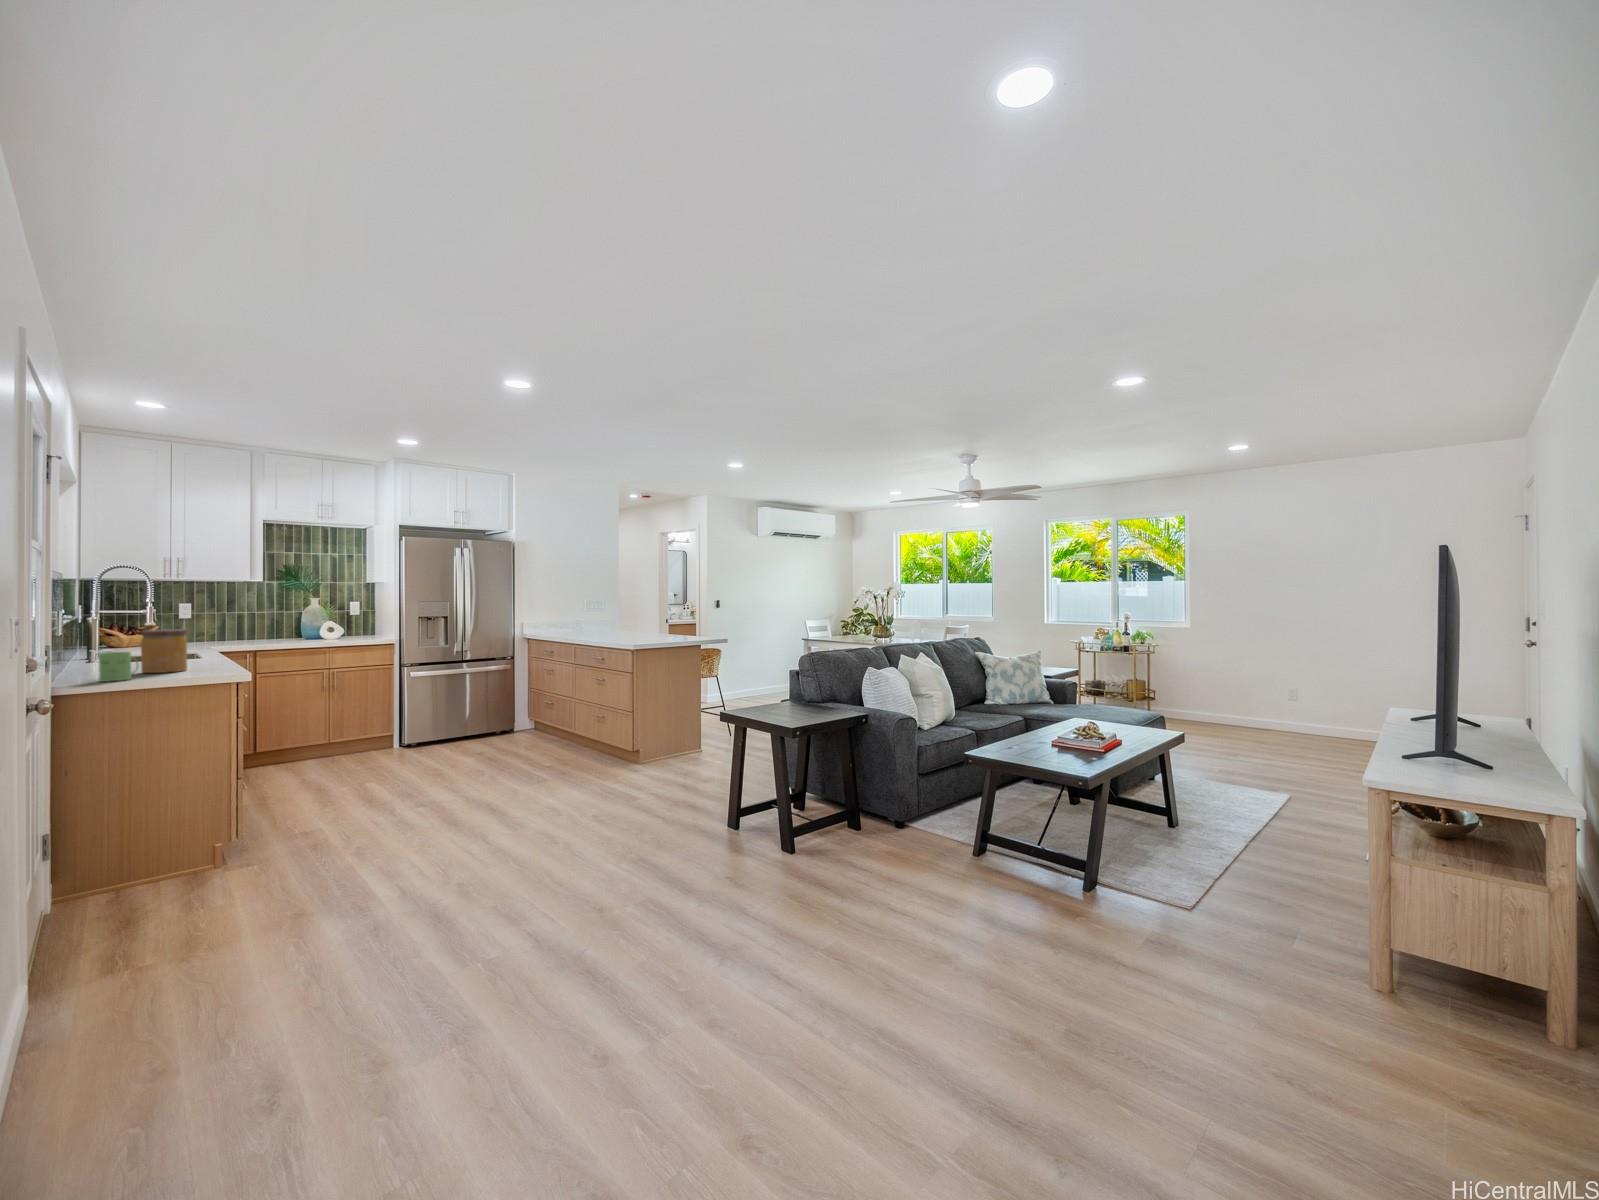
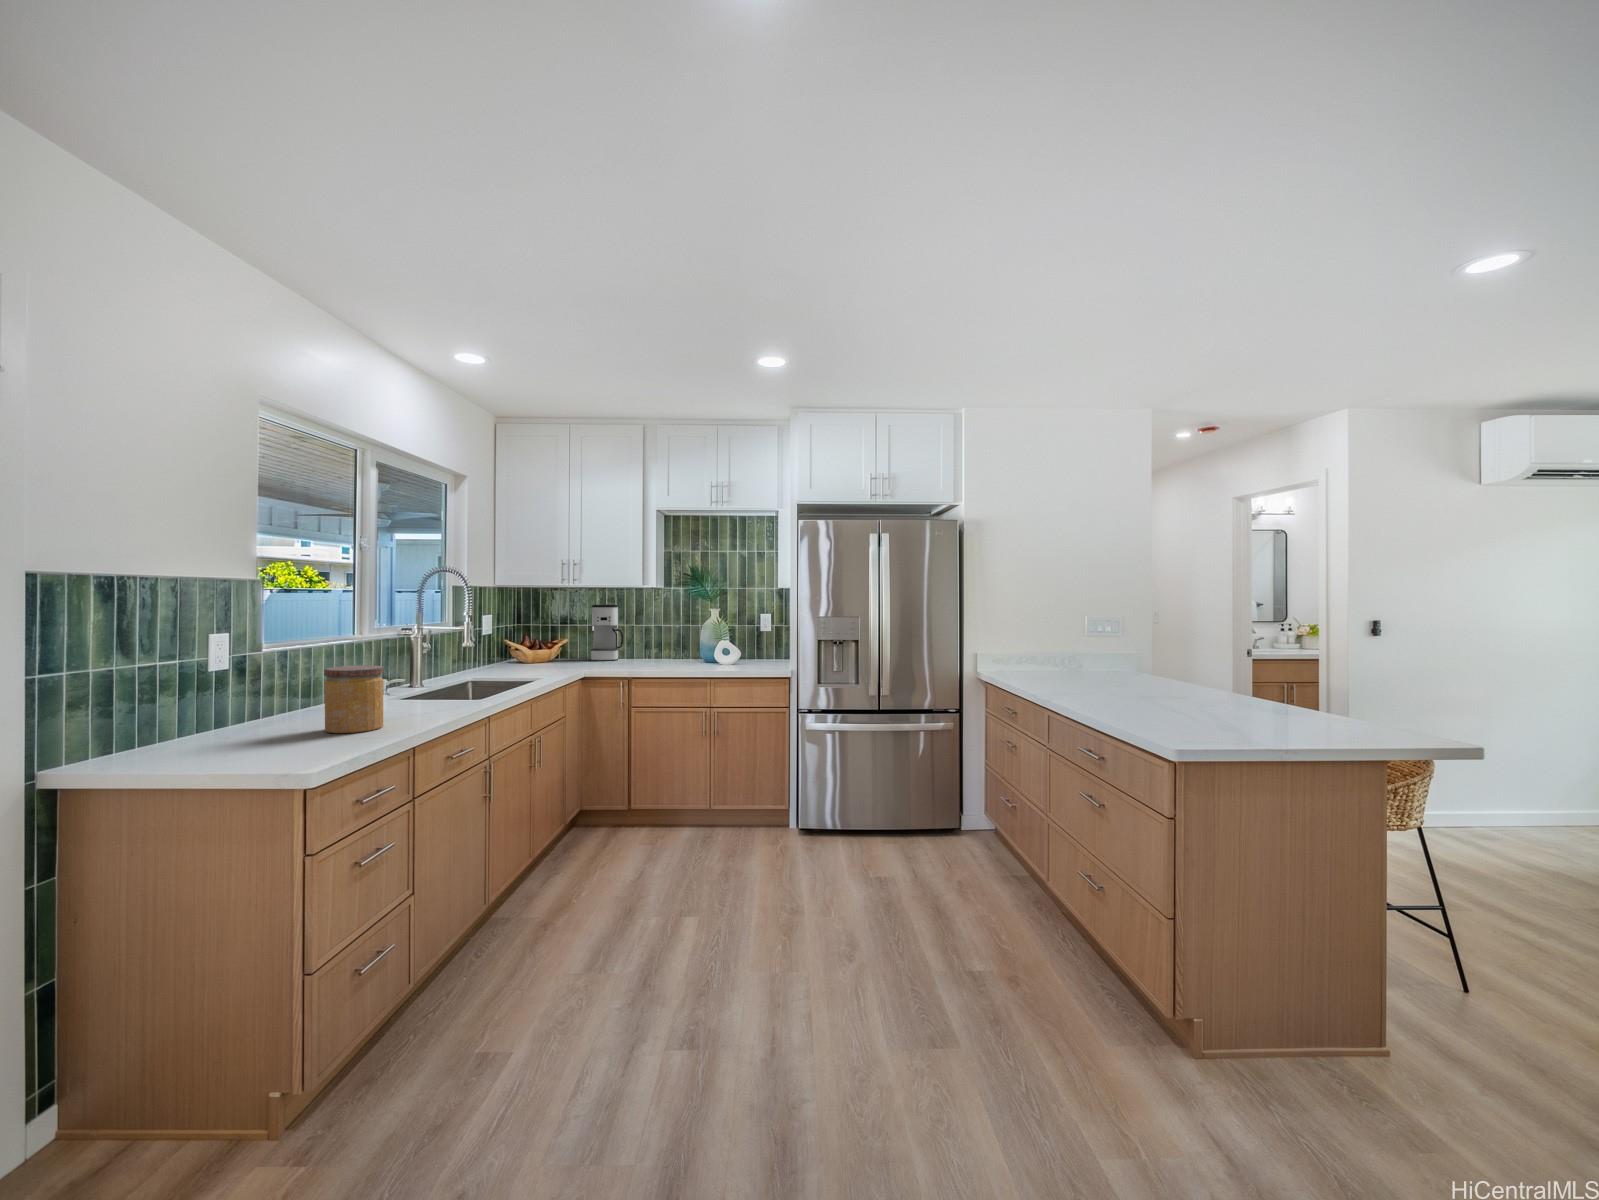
coffee maker: none [180,596,217,643] -> present [591,604,624,661]
mug: present [99,652,139,681] -> none [219,703,266,751]

